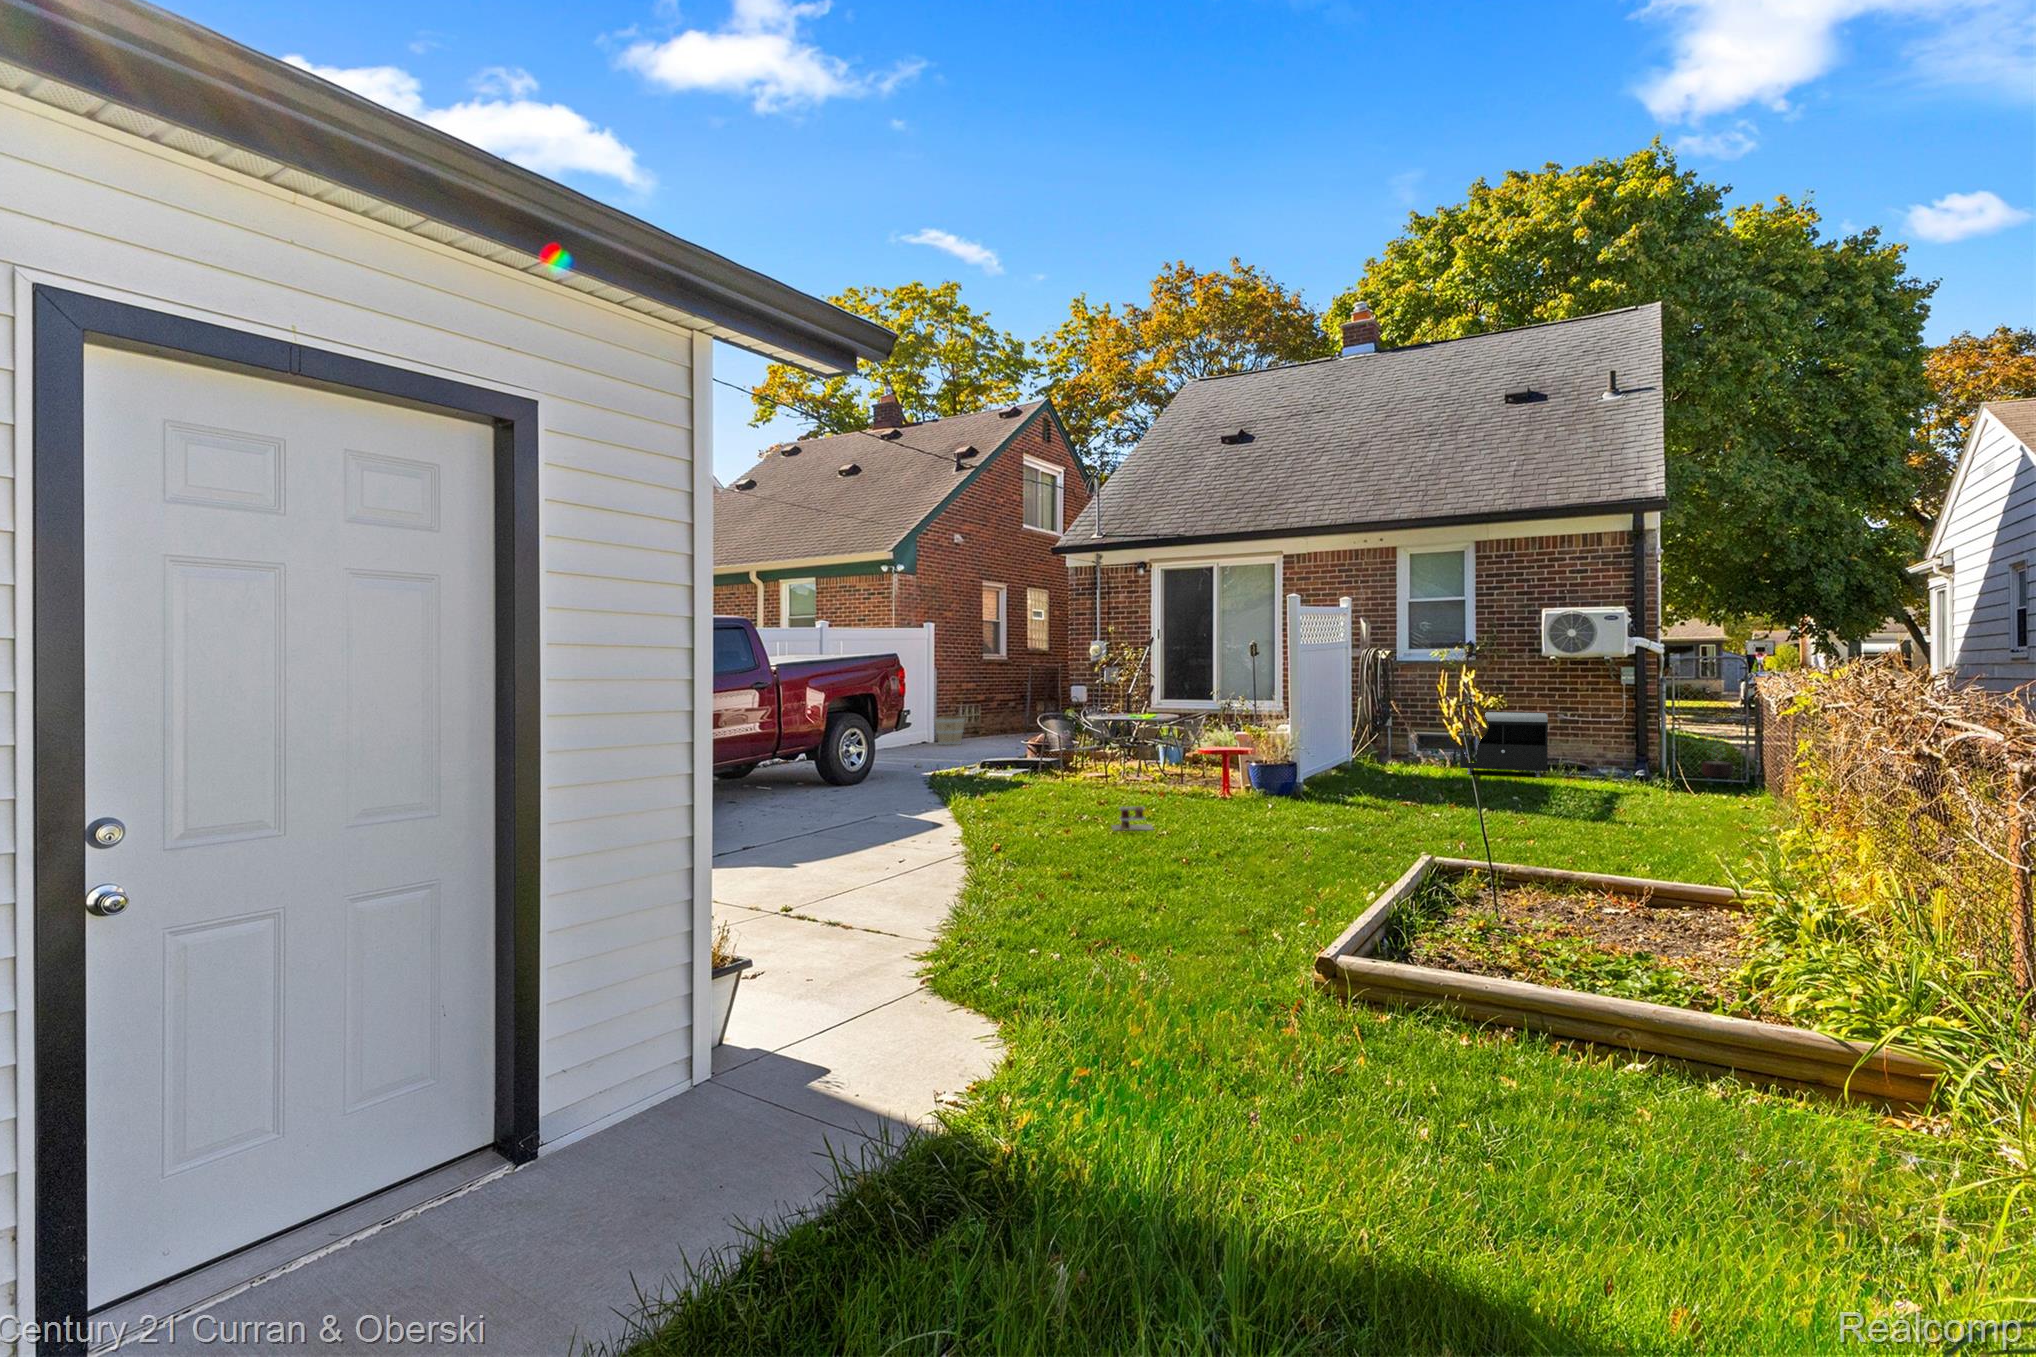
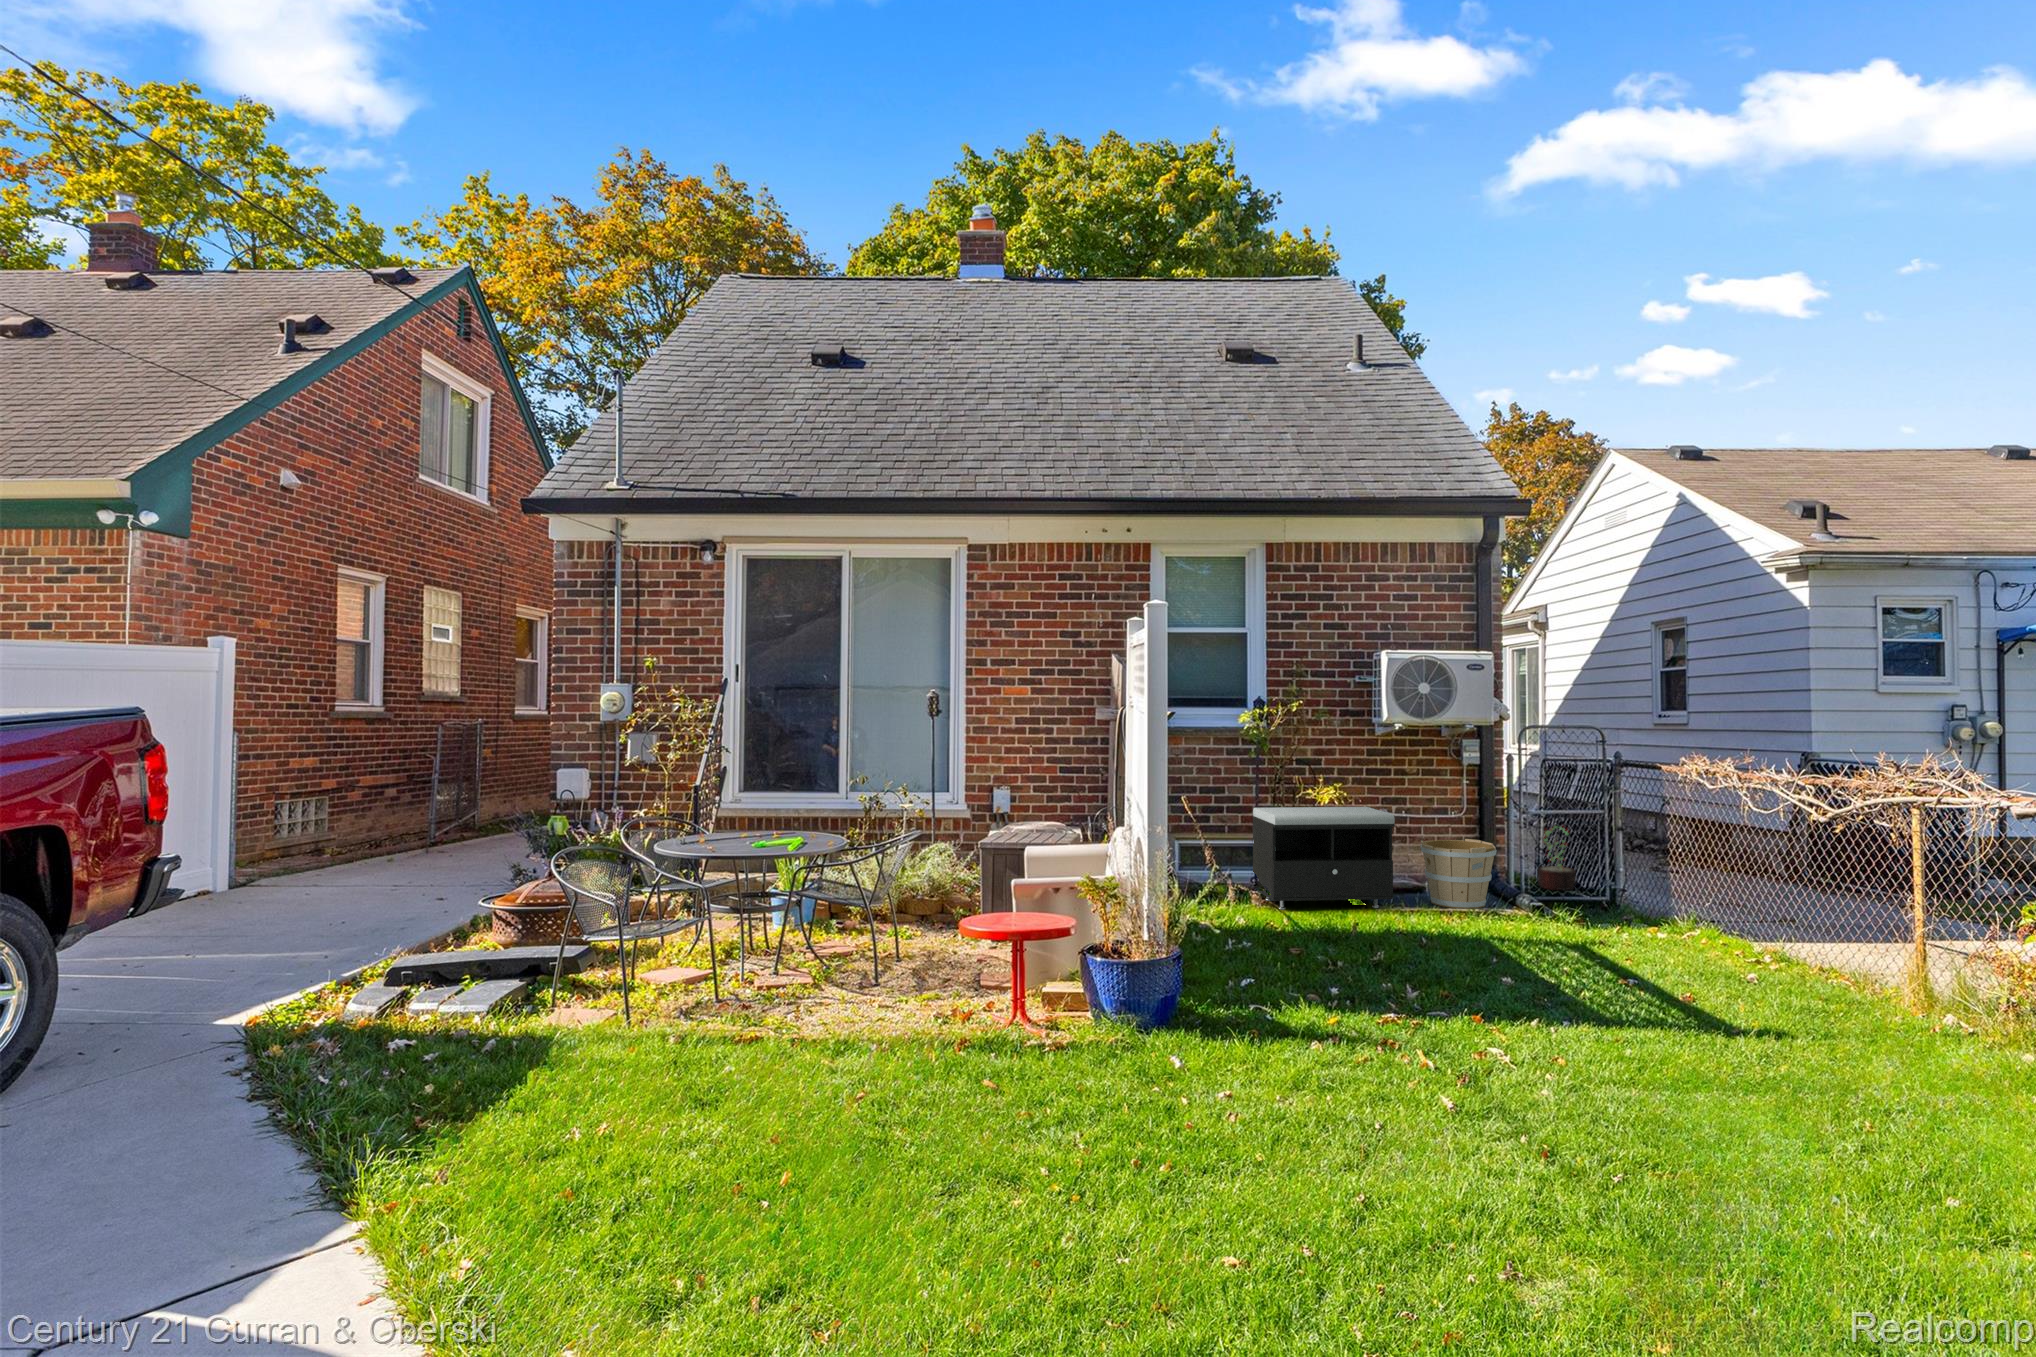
wooden bucket: present [934,716,965,745] -> present [1420,839,1497,909]
toy house: present [1112,806,1153,831] -> none [906,1162,1049,1267]

